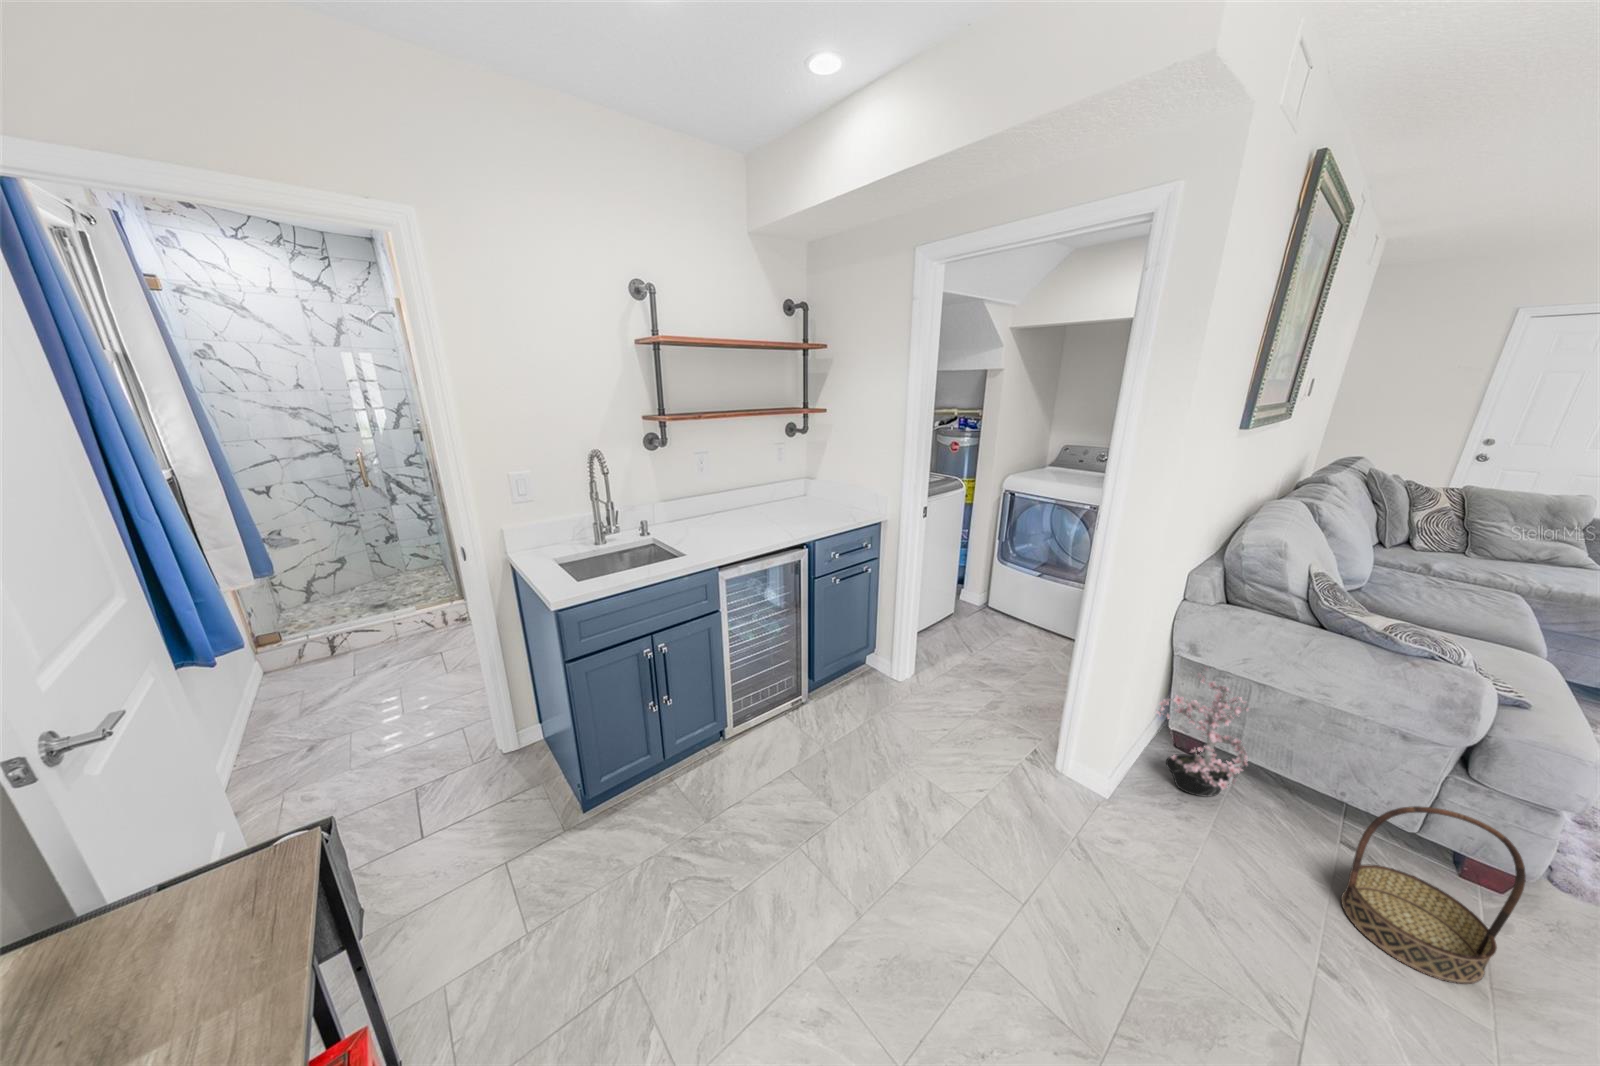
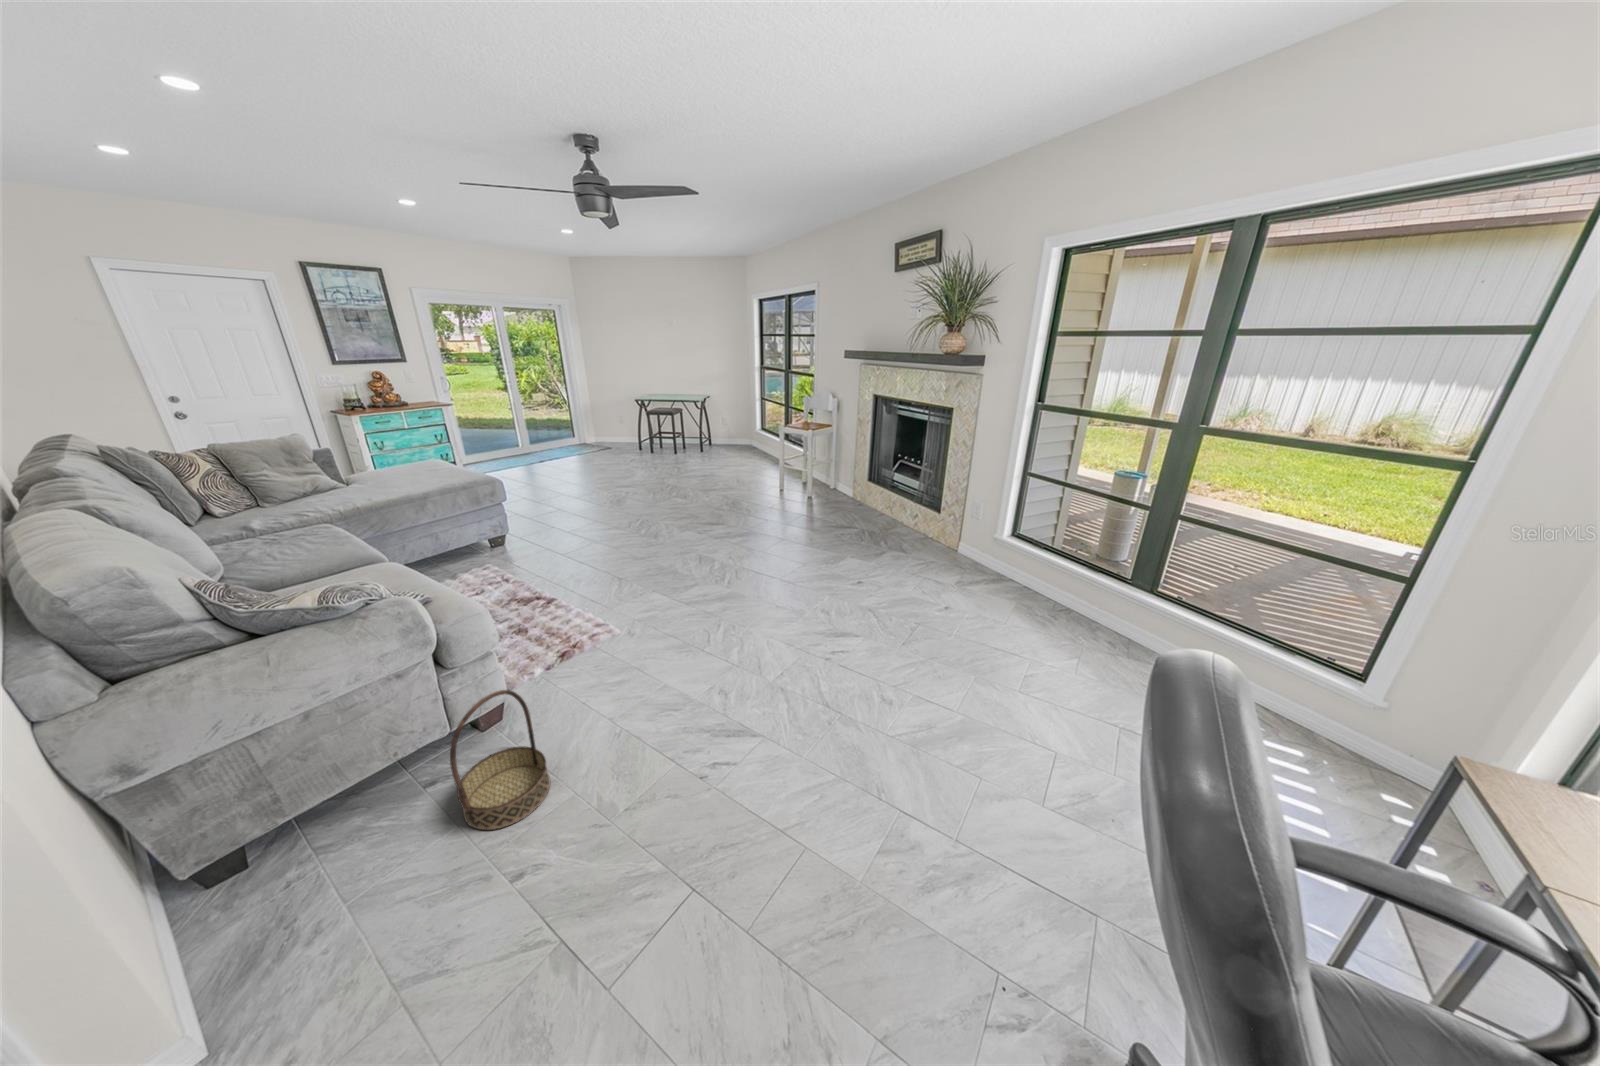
potted plant: present [1156,667,1249,797] -> none [147,760,336,920]

